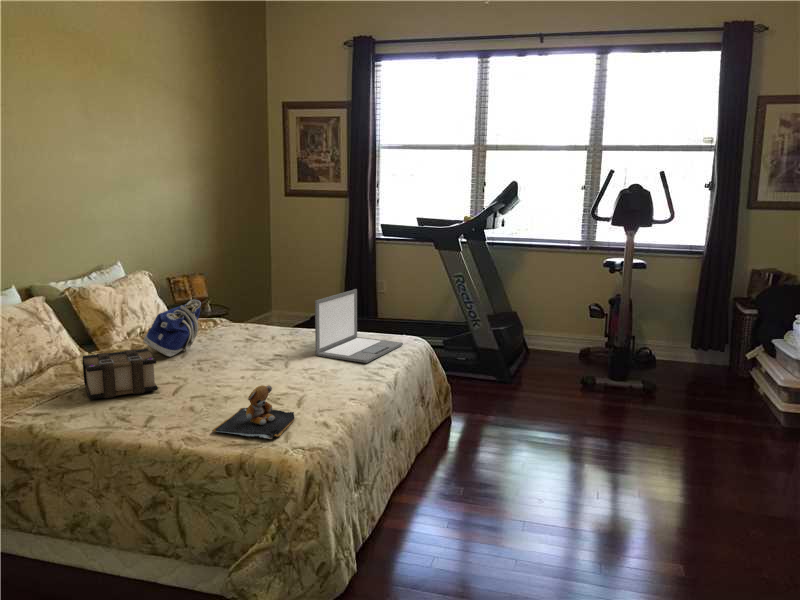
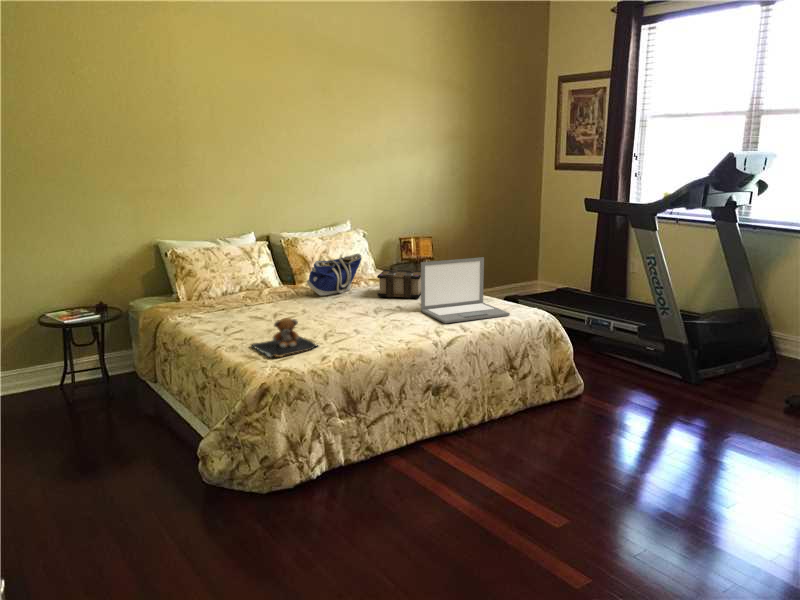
book: present [83,349,158,400] -> present [377,270,421,298]

